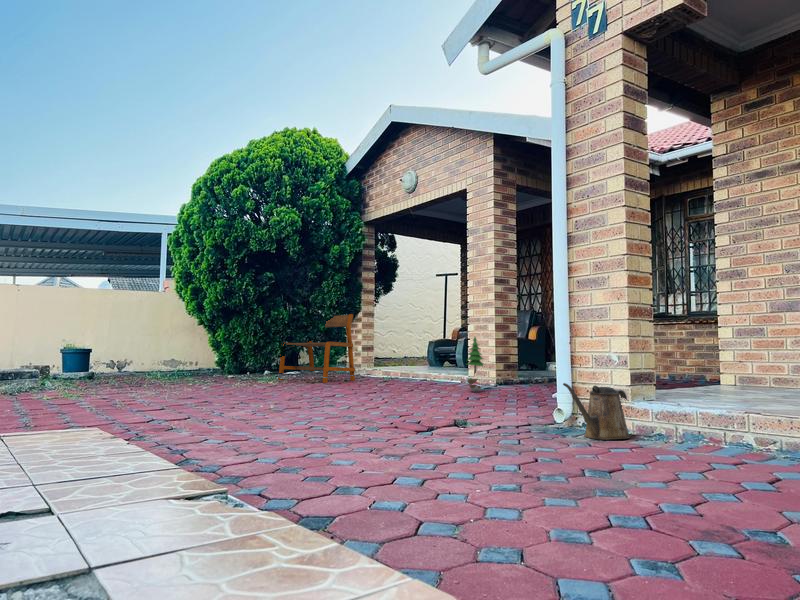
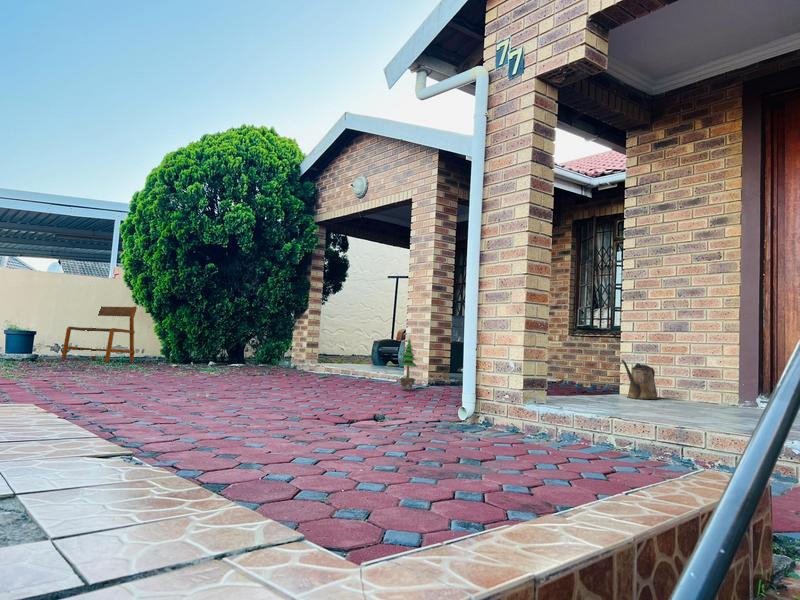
bench: present [278,314,355,383] -> present [62,307,137,362]
watering can: present [563,383,630,440] -> present [621,360,659,399]

